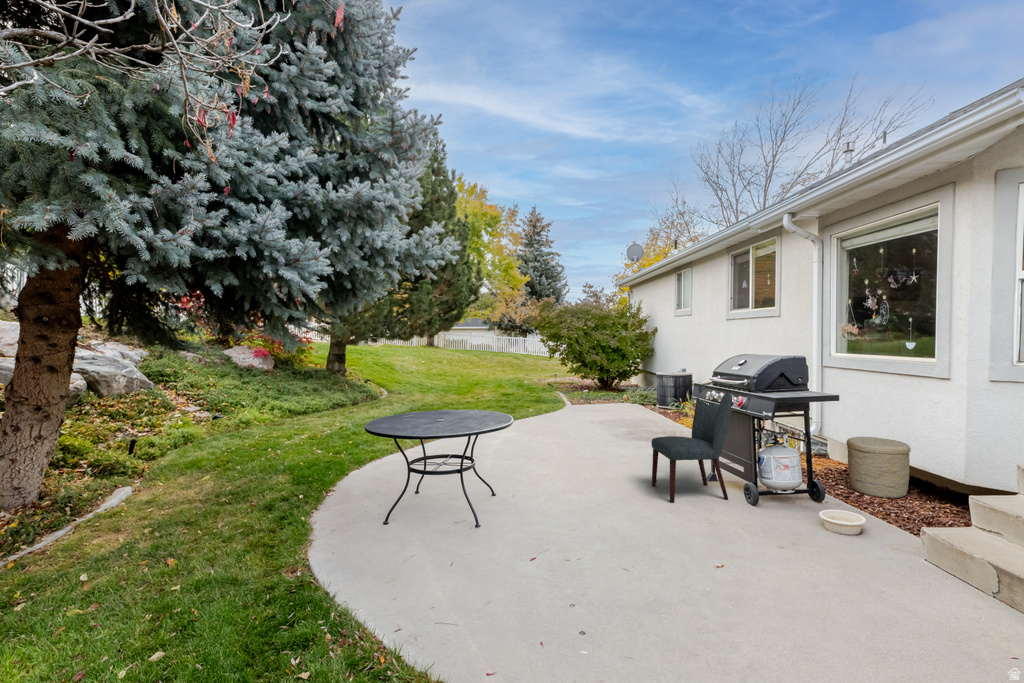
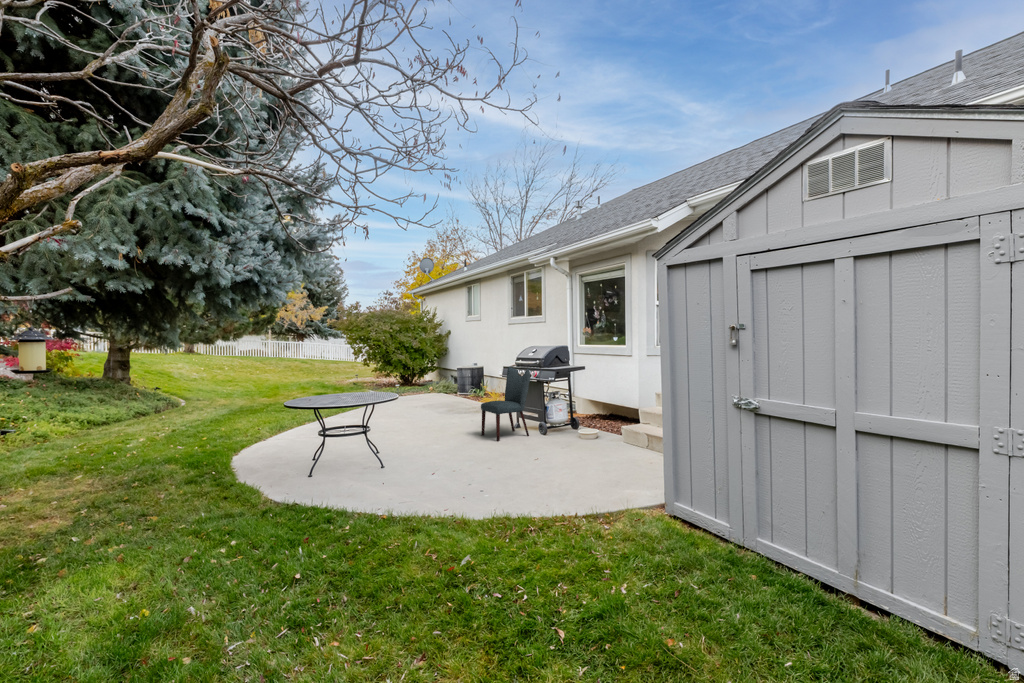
woven basket: present [846,437,911,498] -> none [588,393,619,425]

